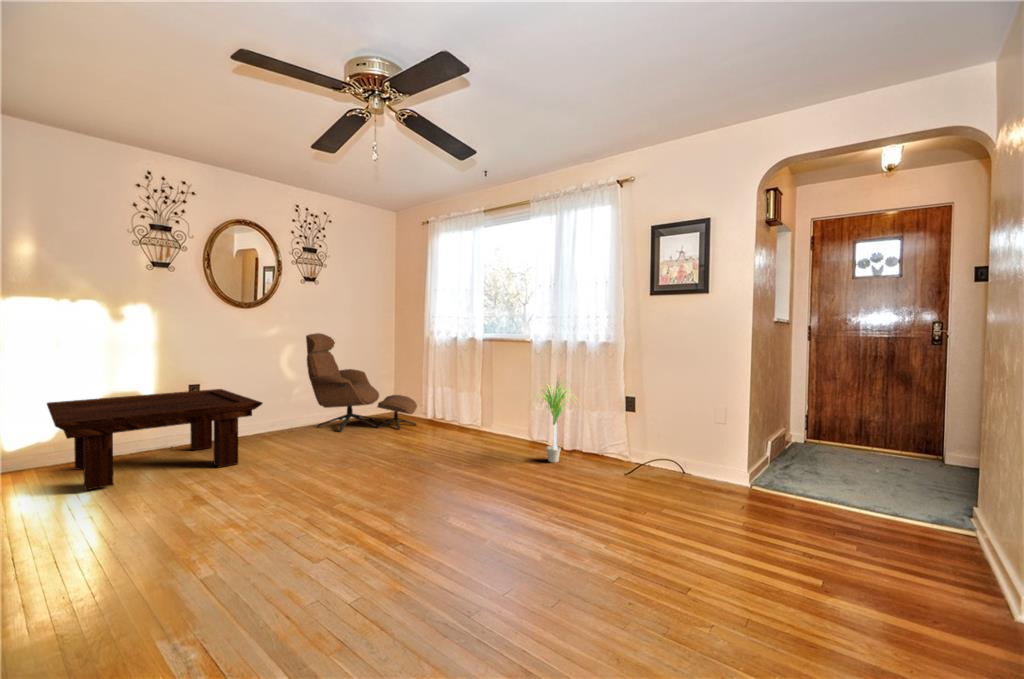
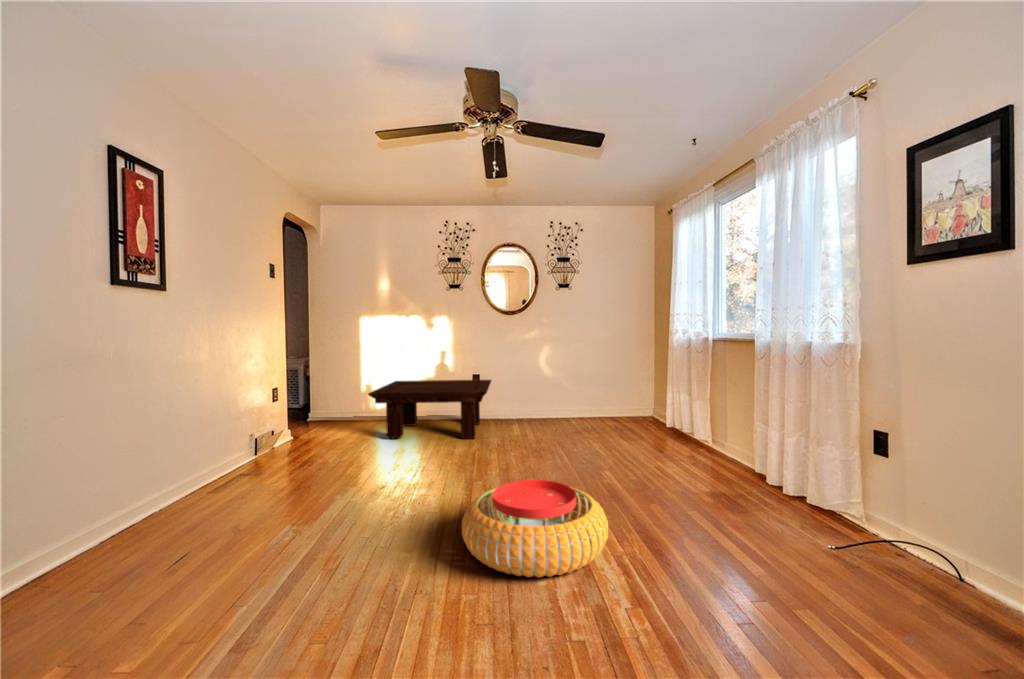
lounge chair: present [306,333,417,432] -> none [554,335,659,434]
potted plant: present [543,384,569,463] -> none [707,384,795,504]
pouf: none [412,473,552,565] -> present [462,480,608,577]

